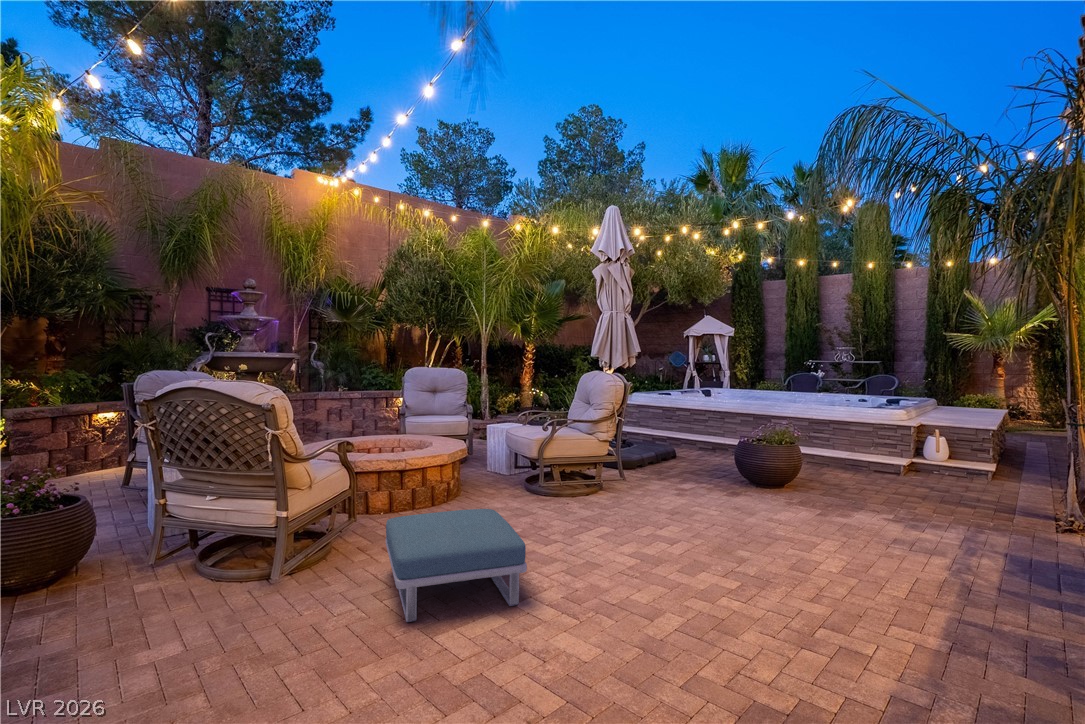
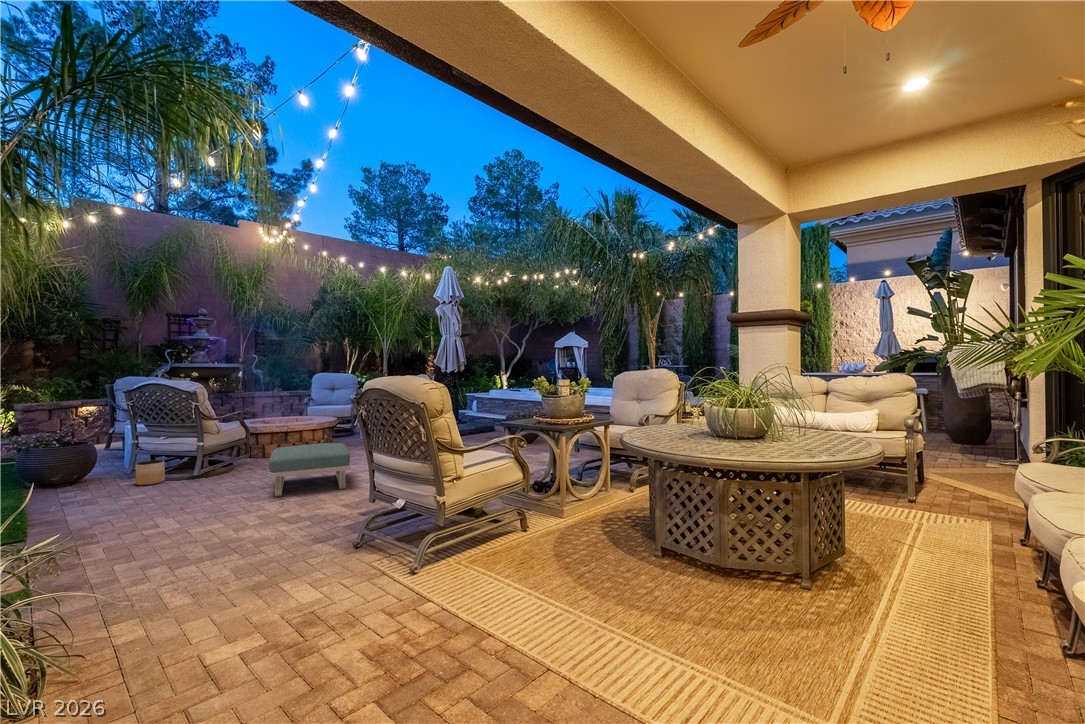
planter: none [171,522,214,567] -> present [136,460,165,485]

